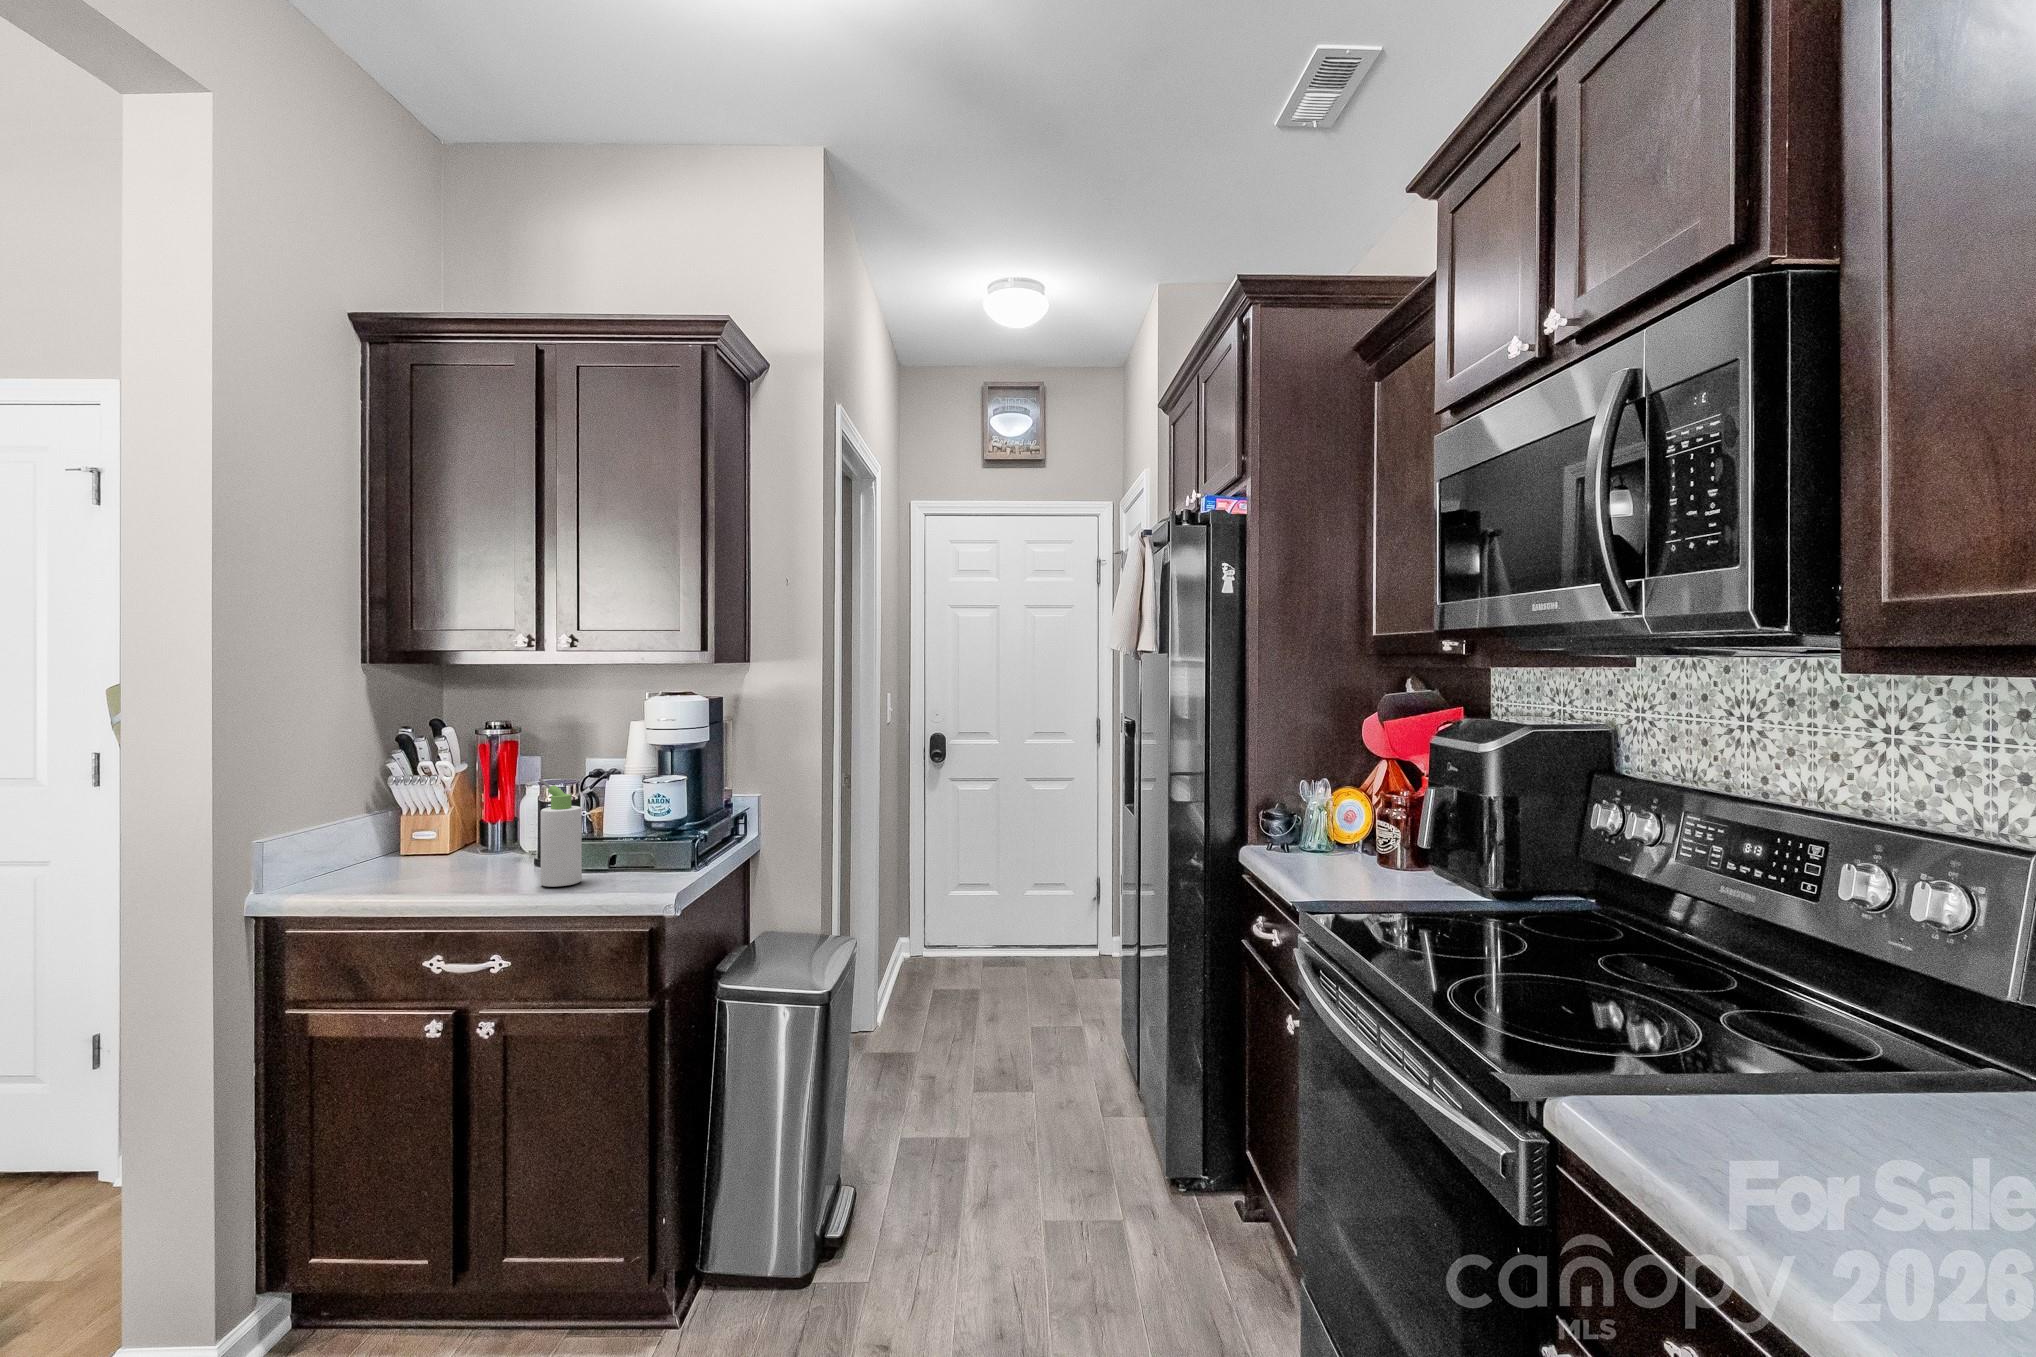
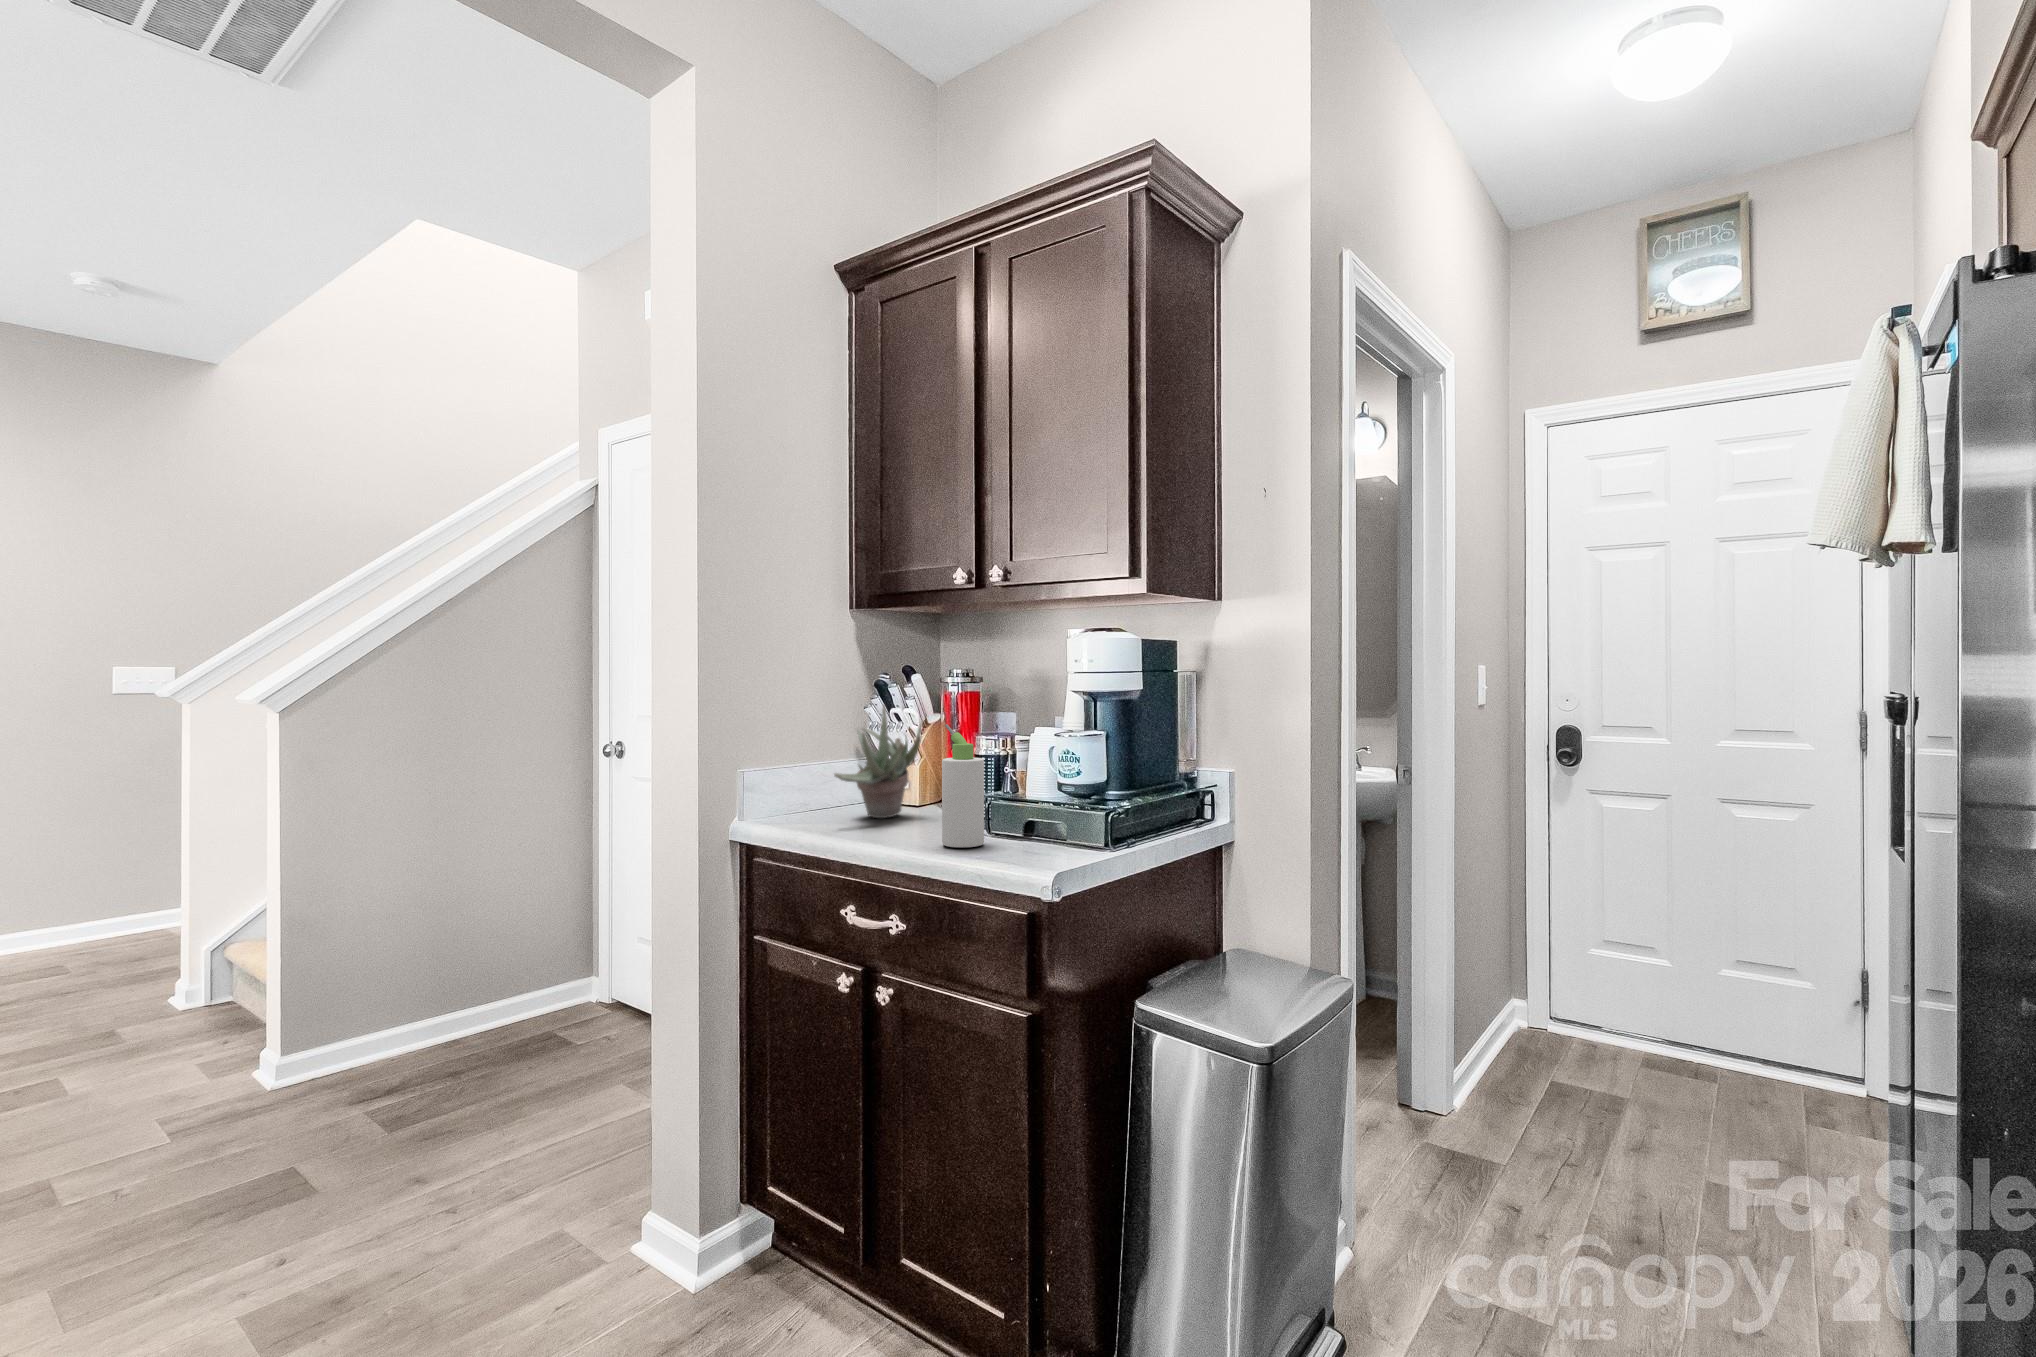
succulent plant: none [394,759,479,870] -> present [834,705,921,818]

